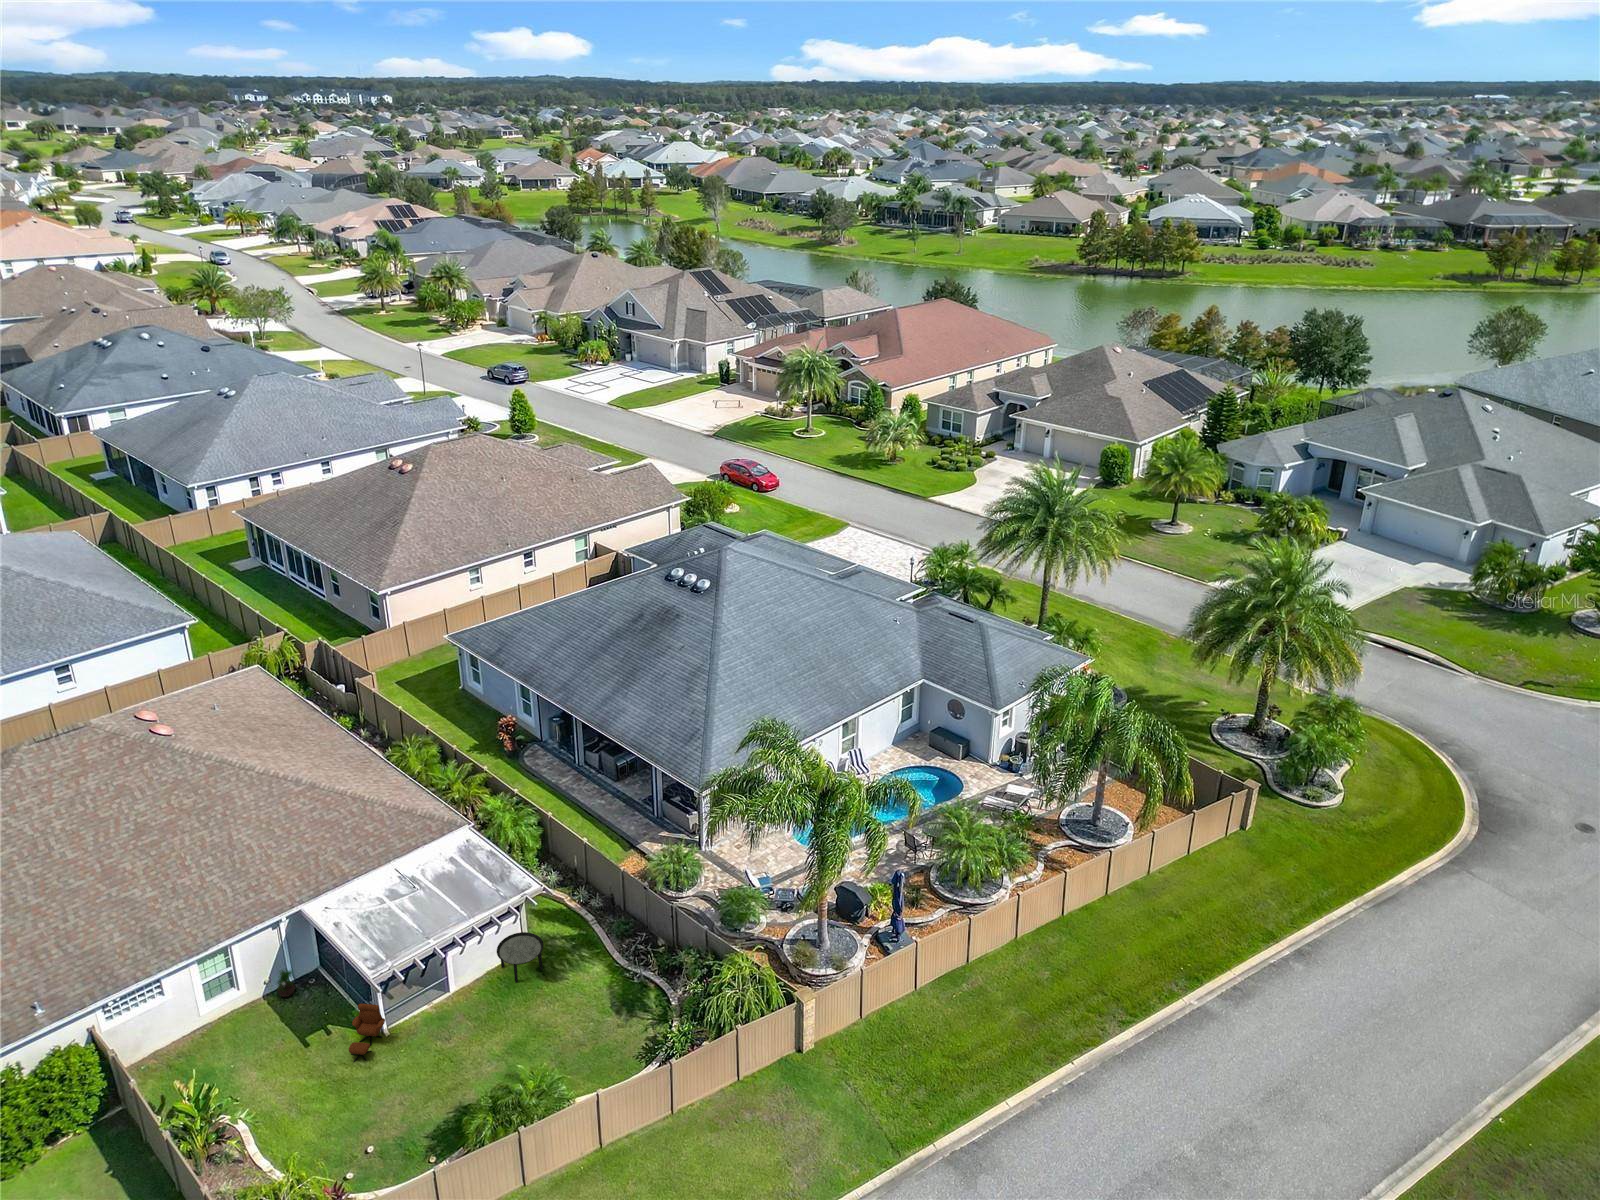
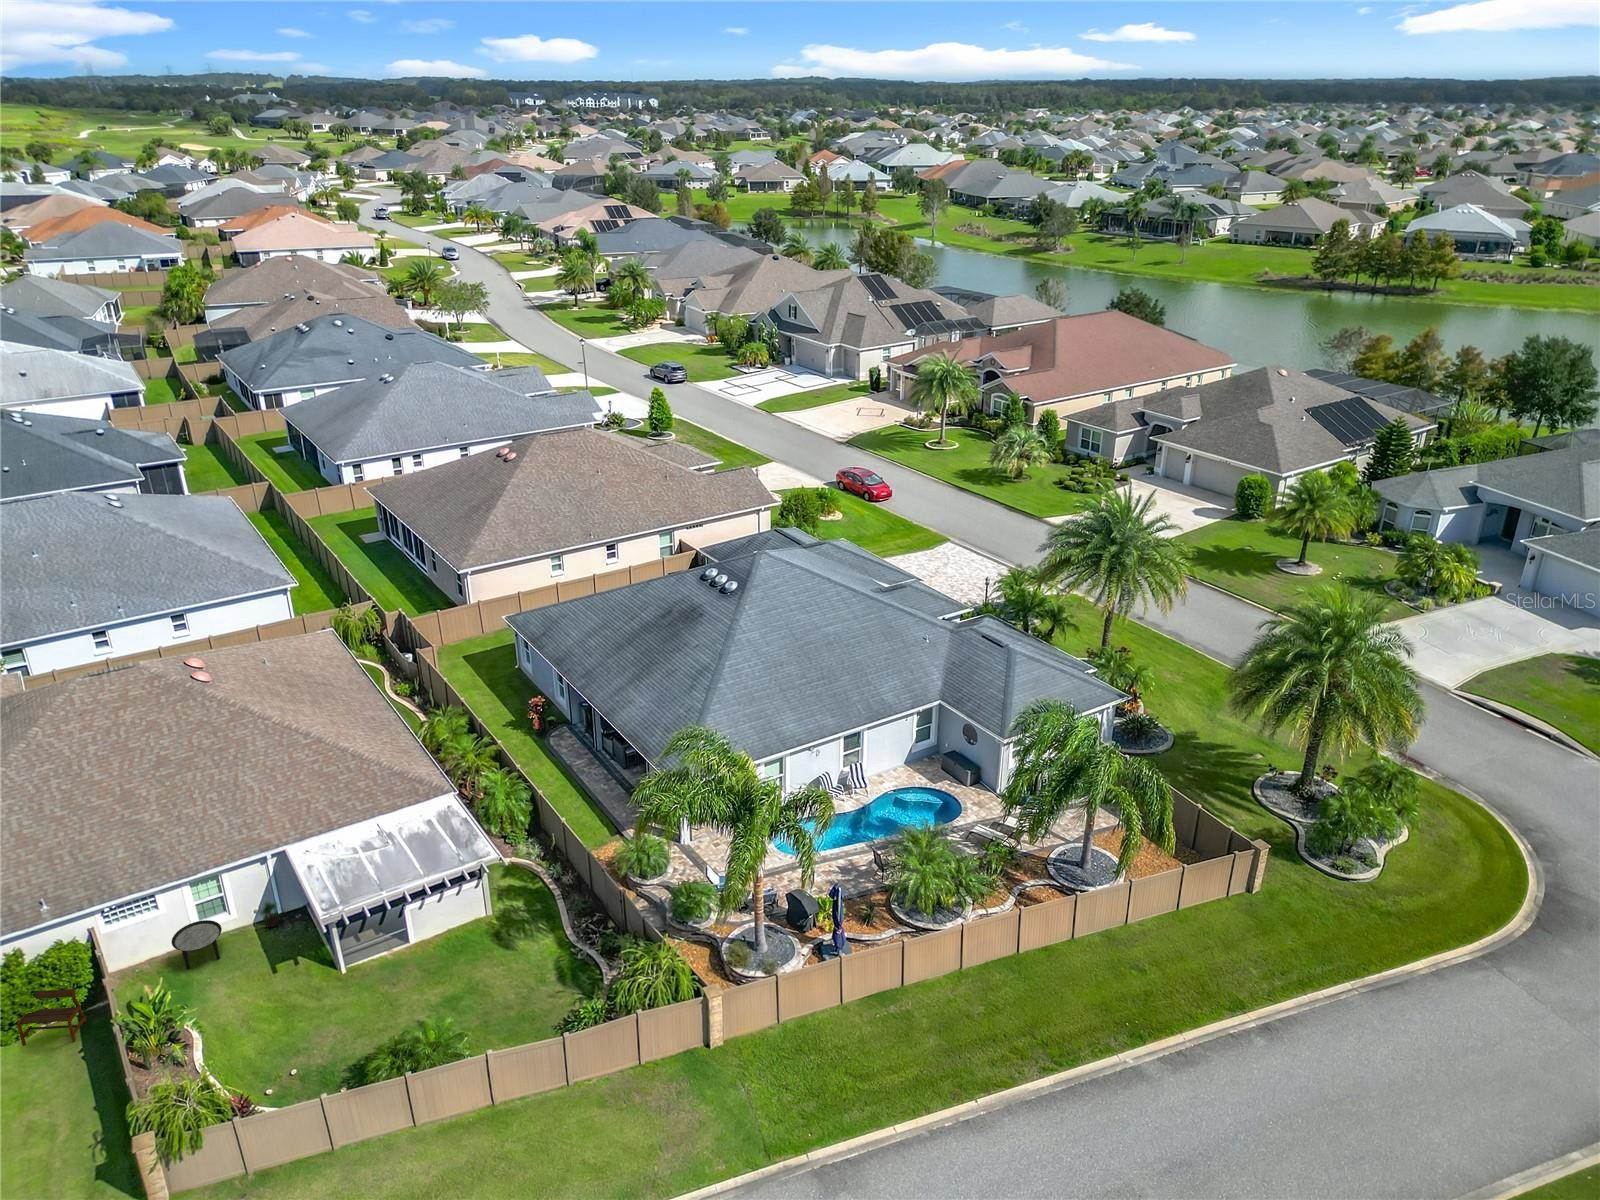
round table: present [497,932,543,983] -> present [172,920,222,969]
lounge chair: present [349,1004,385,1062] -> none [303,941,340,994]
bench: none [32,1097,108,1171] -> present [17,988,86,1046]

